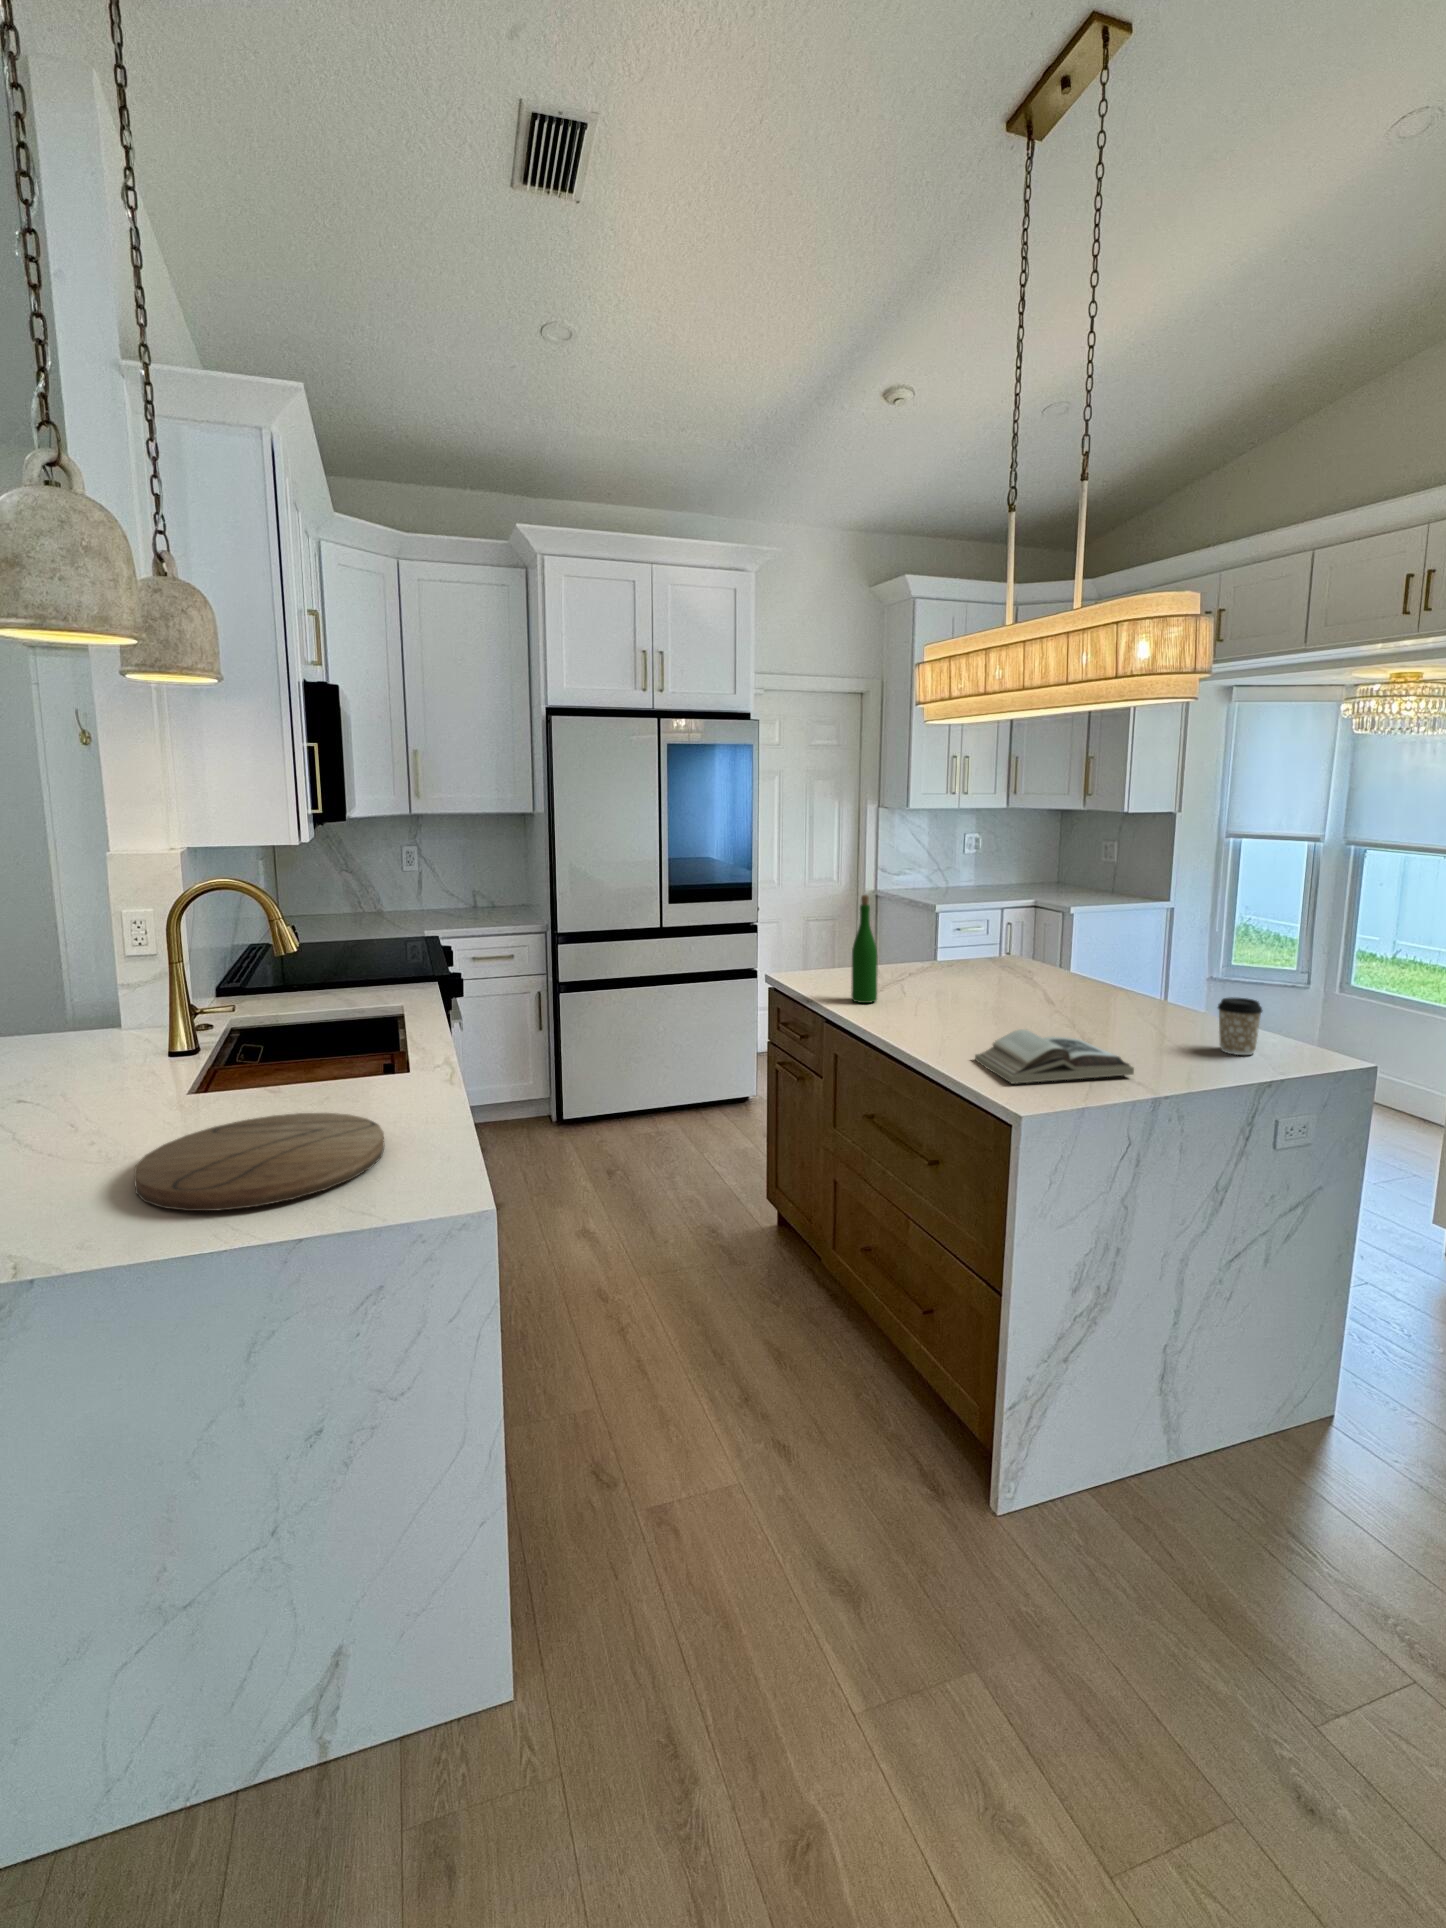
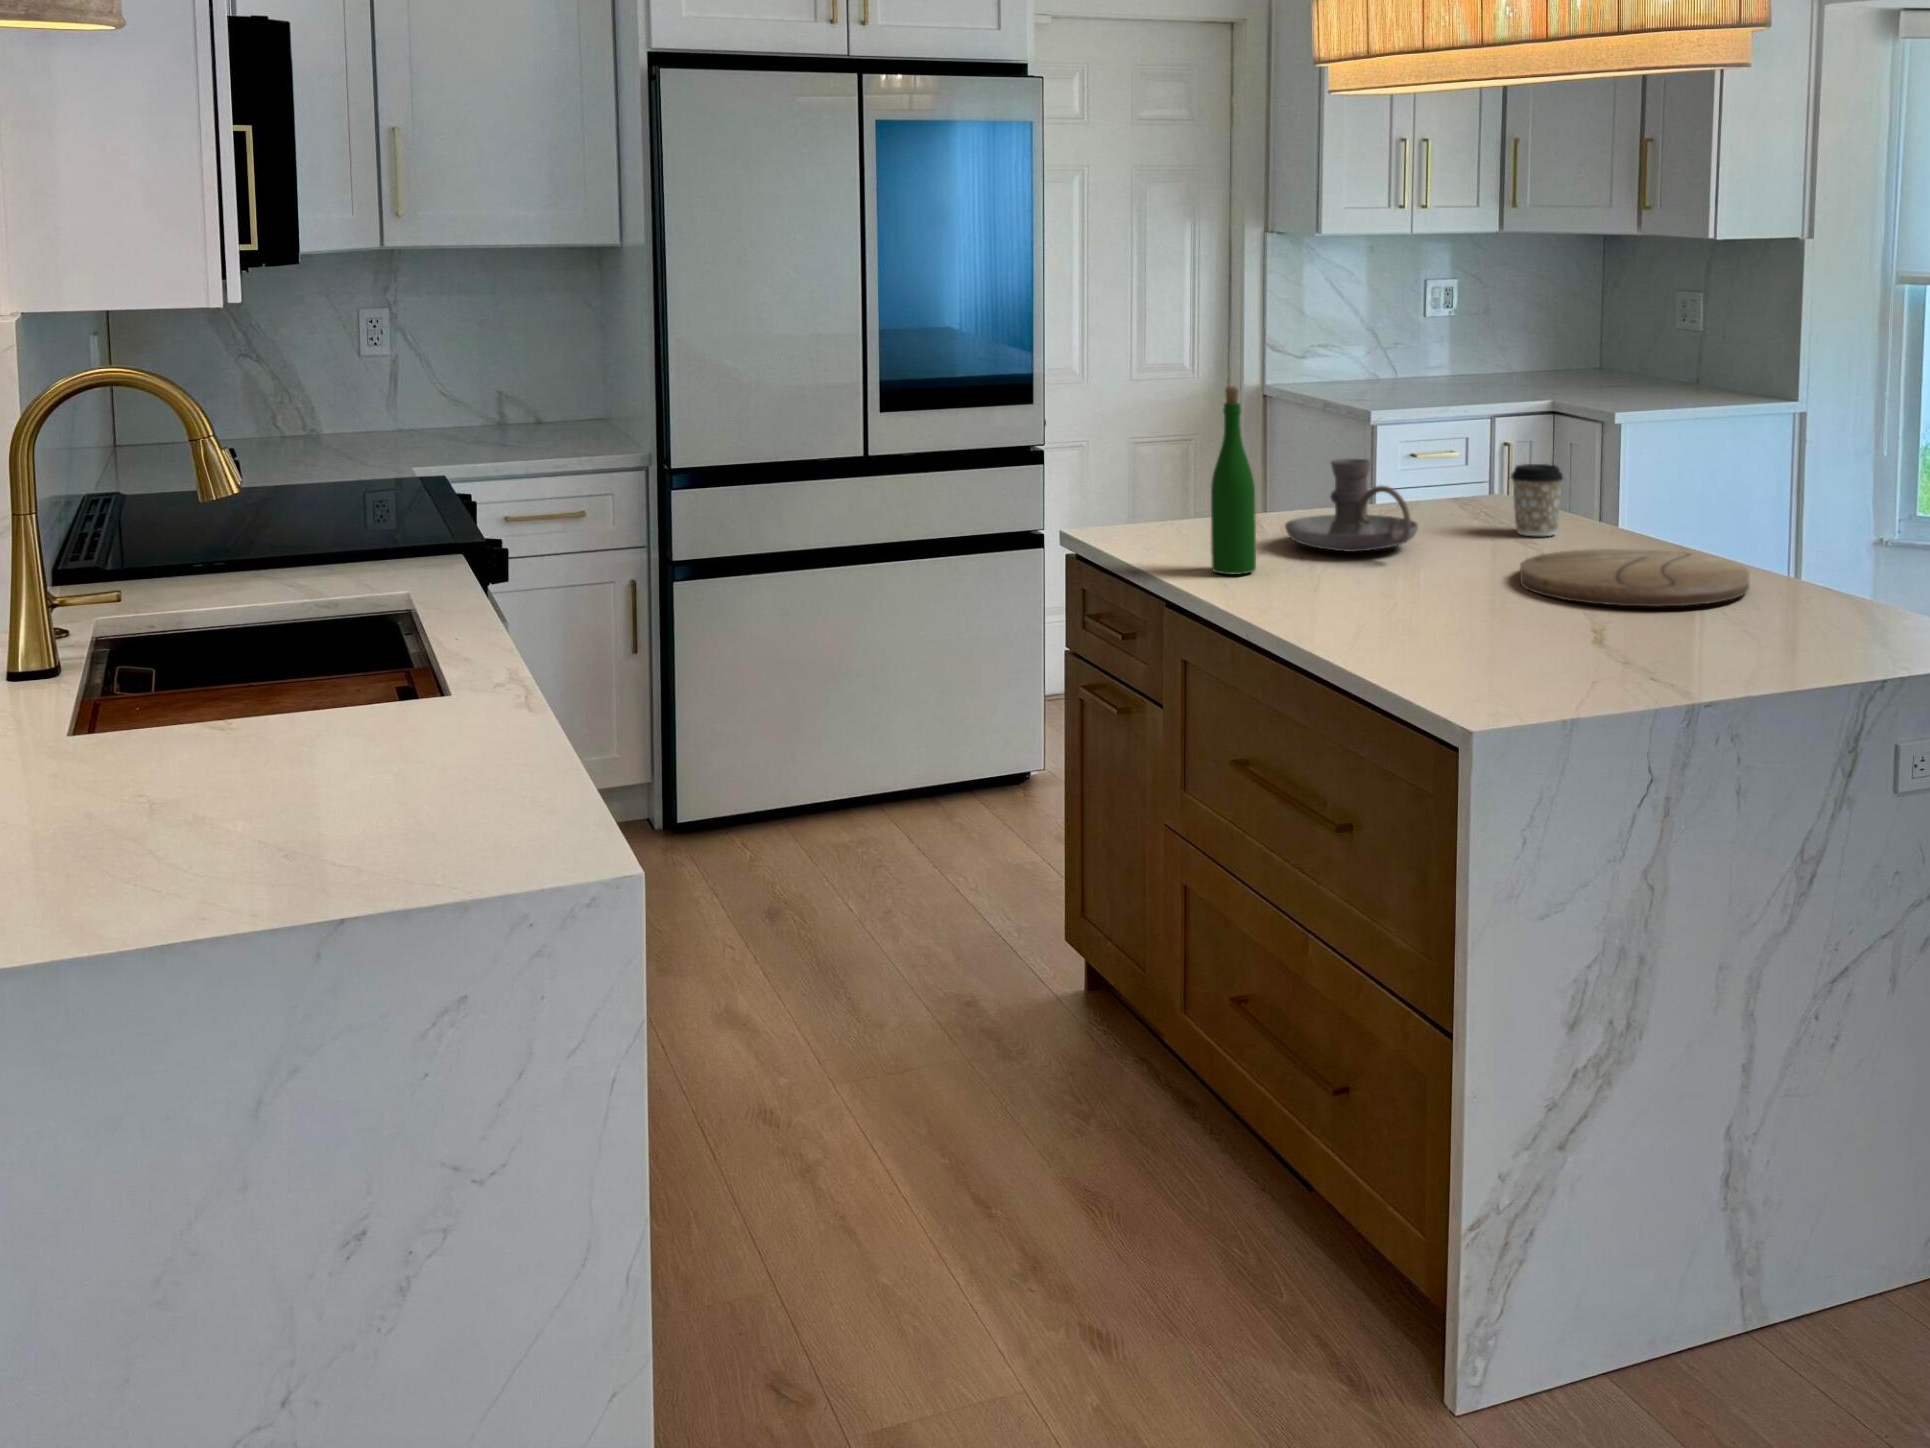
candle holder: none [893,936,970,989] -> present [1285,459,1418,552]
coffee cup: present [1218,997,1263,1055] -> present [1511,464,1563,536]
book: present [975,1029,1134,1084] -> none [1413,604,1667,690]
cutting board: present [134,1113,384,1211] -> present [1520,549,1749,606]

